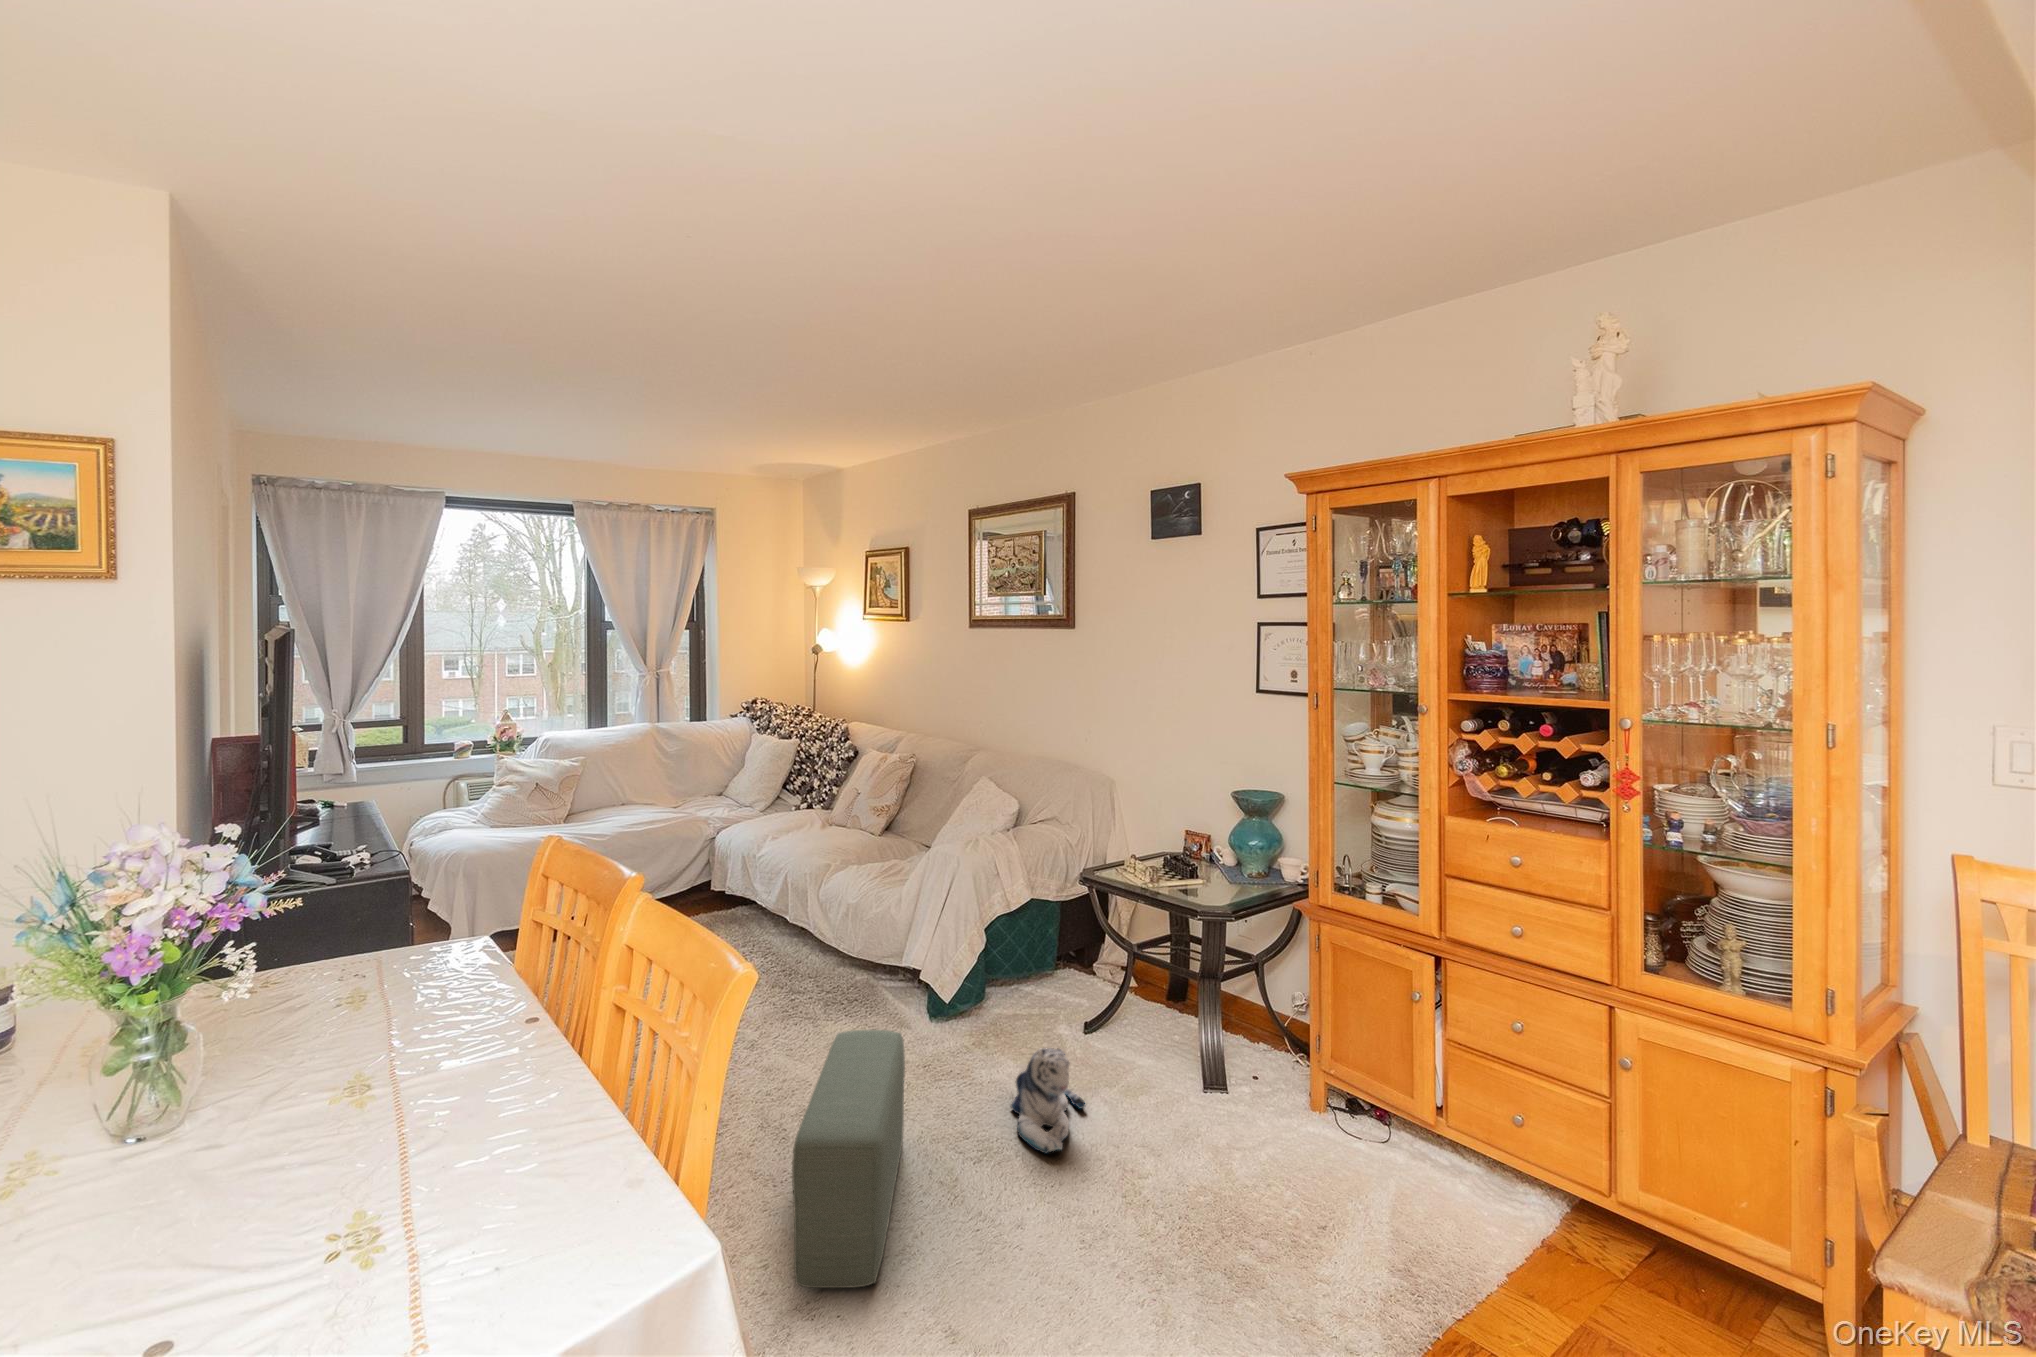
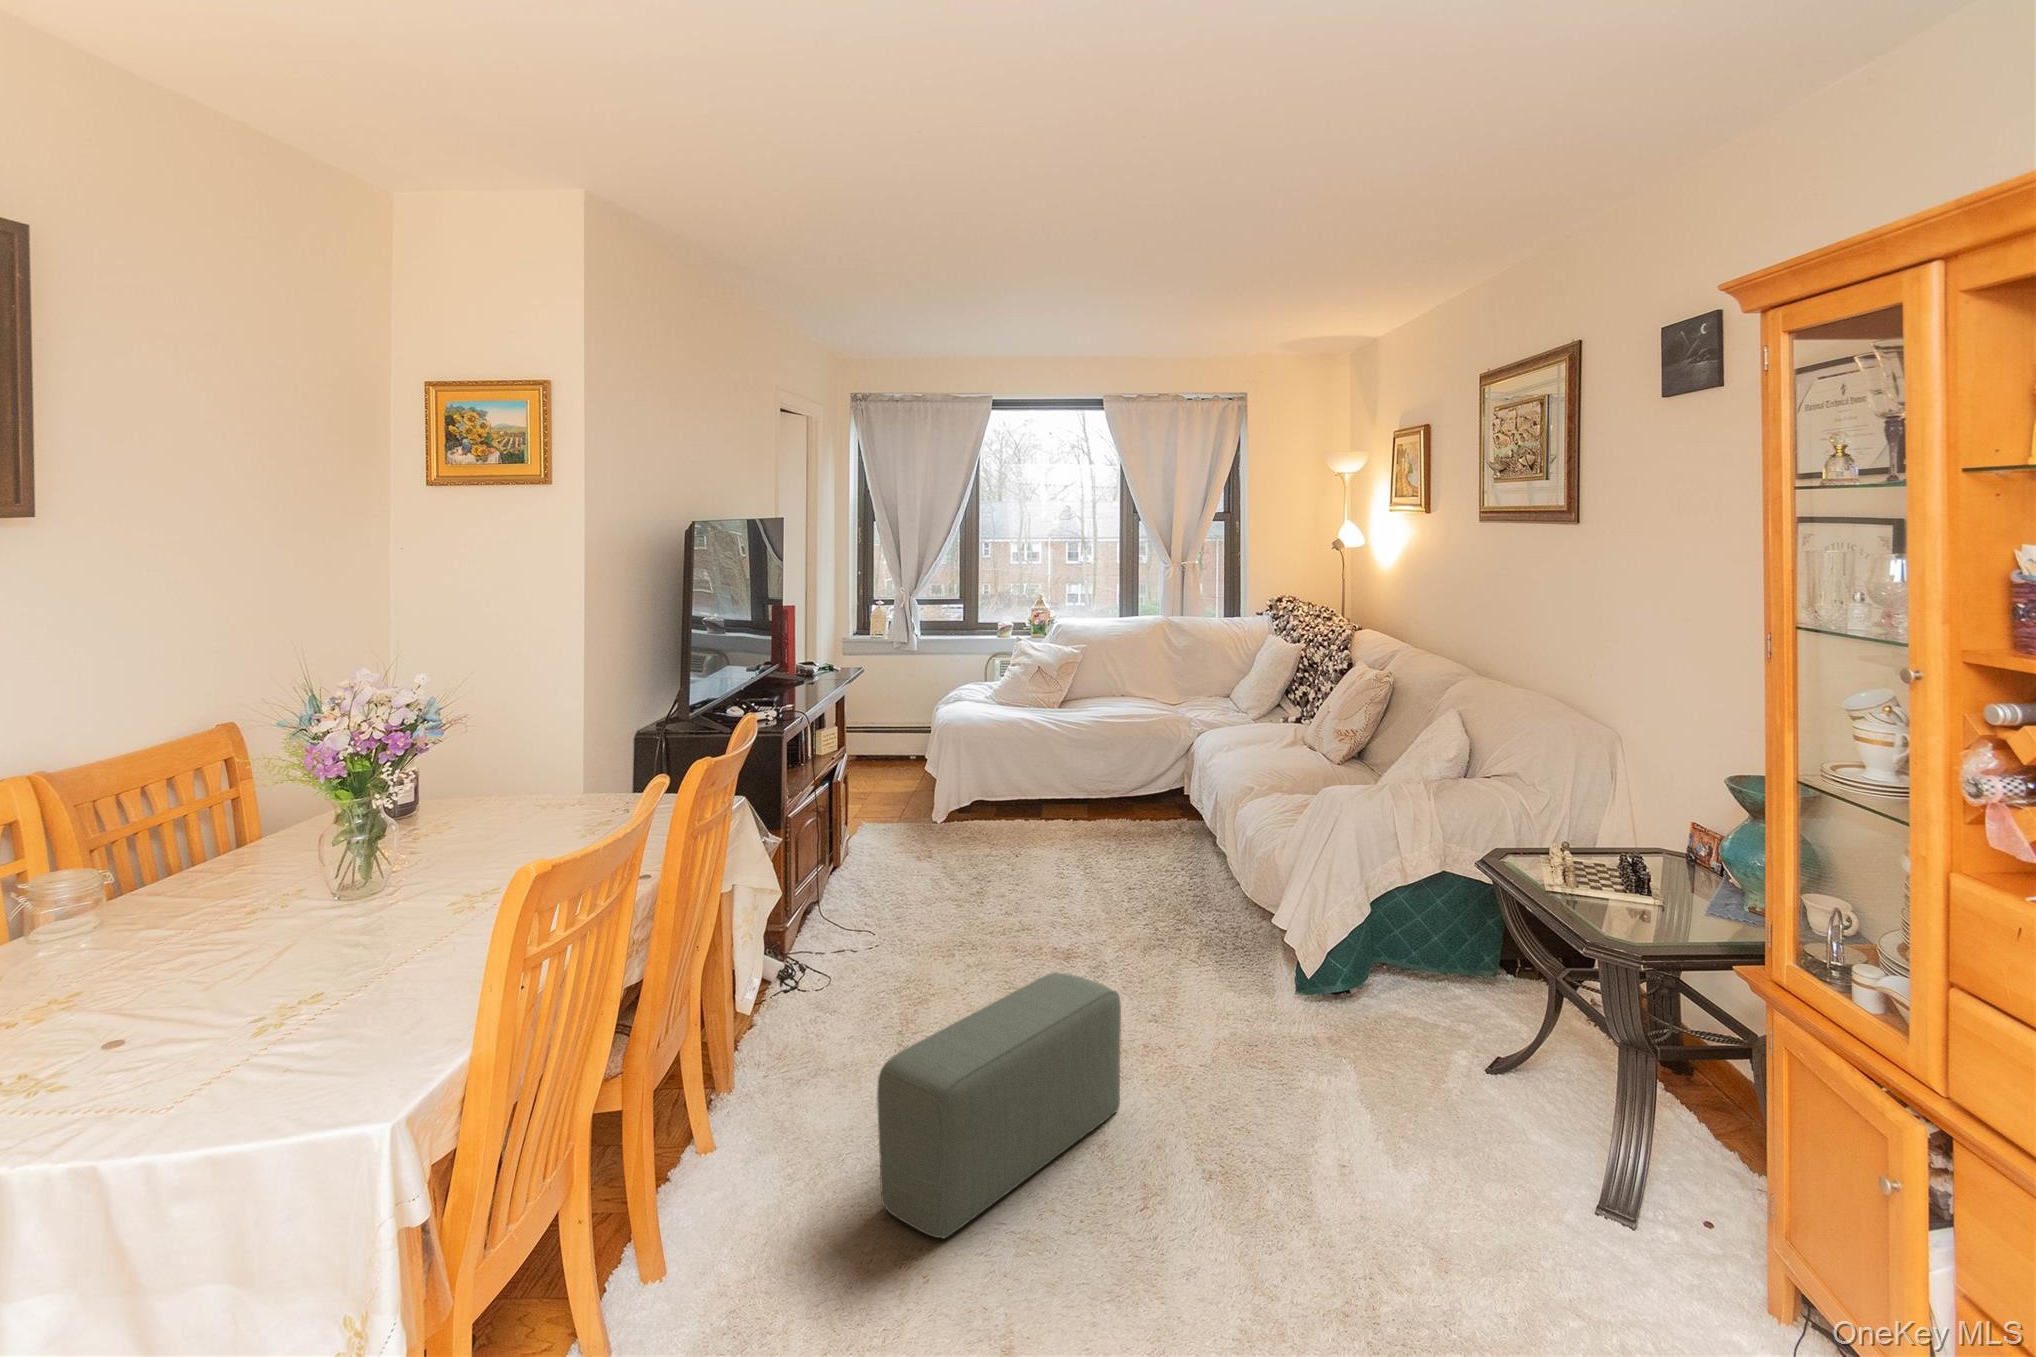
plush toy: present [1011,1048,1085,1154] -> none [1240,1061,1361,1195]

